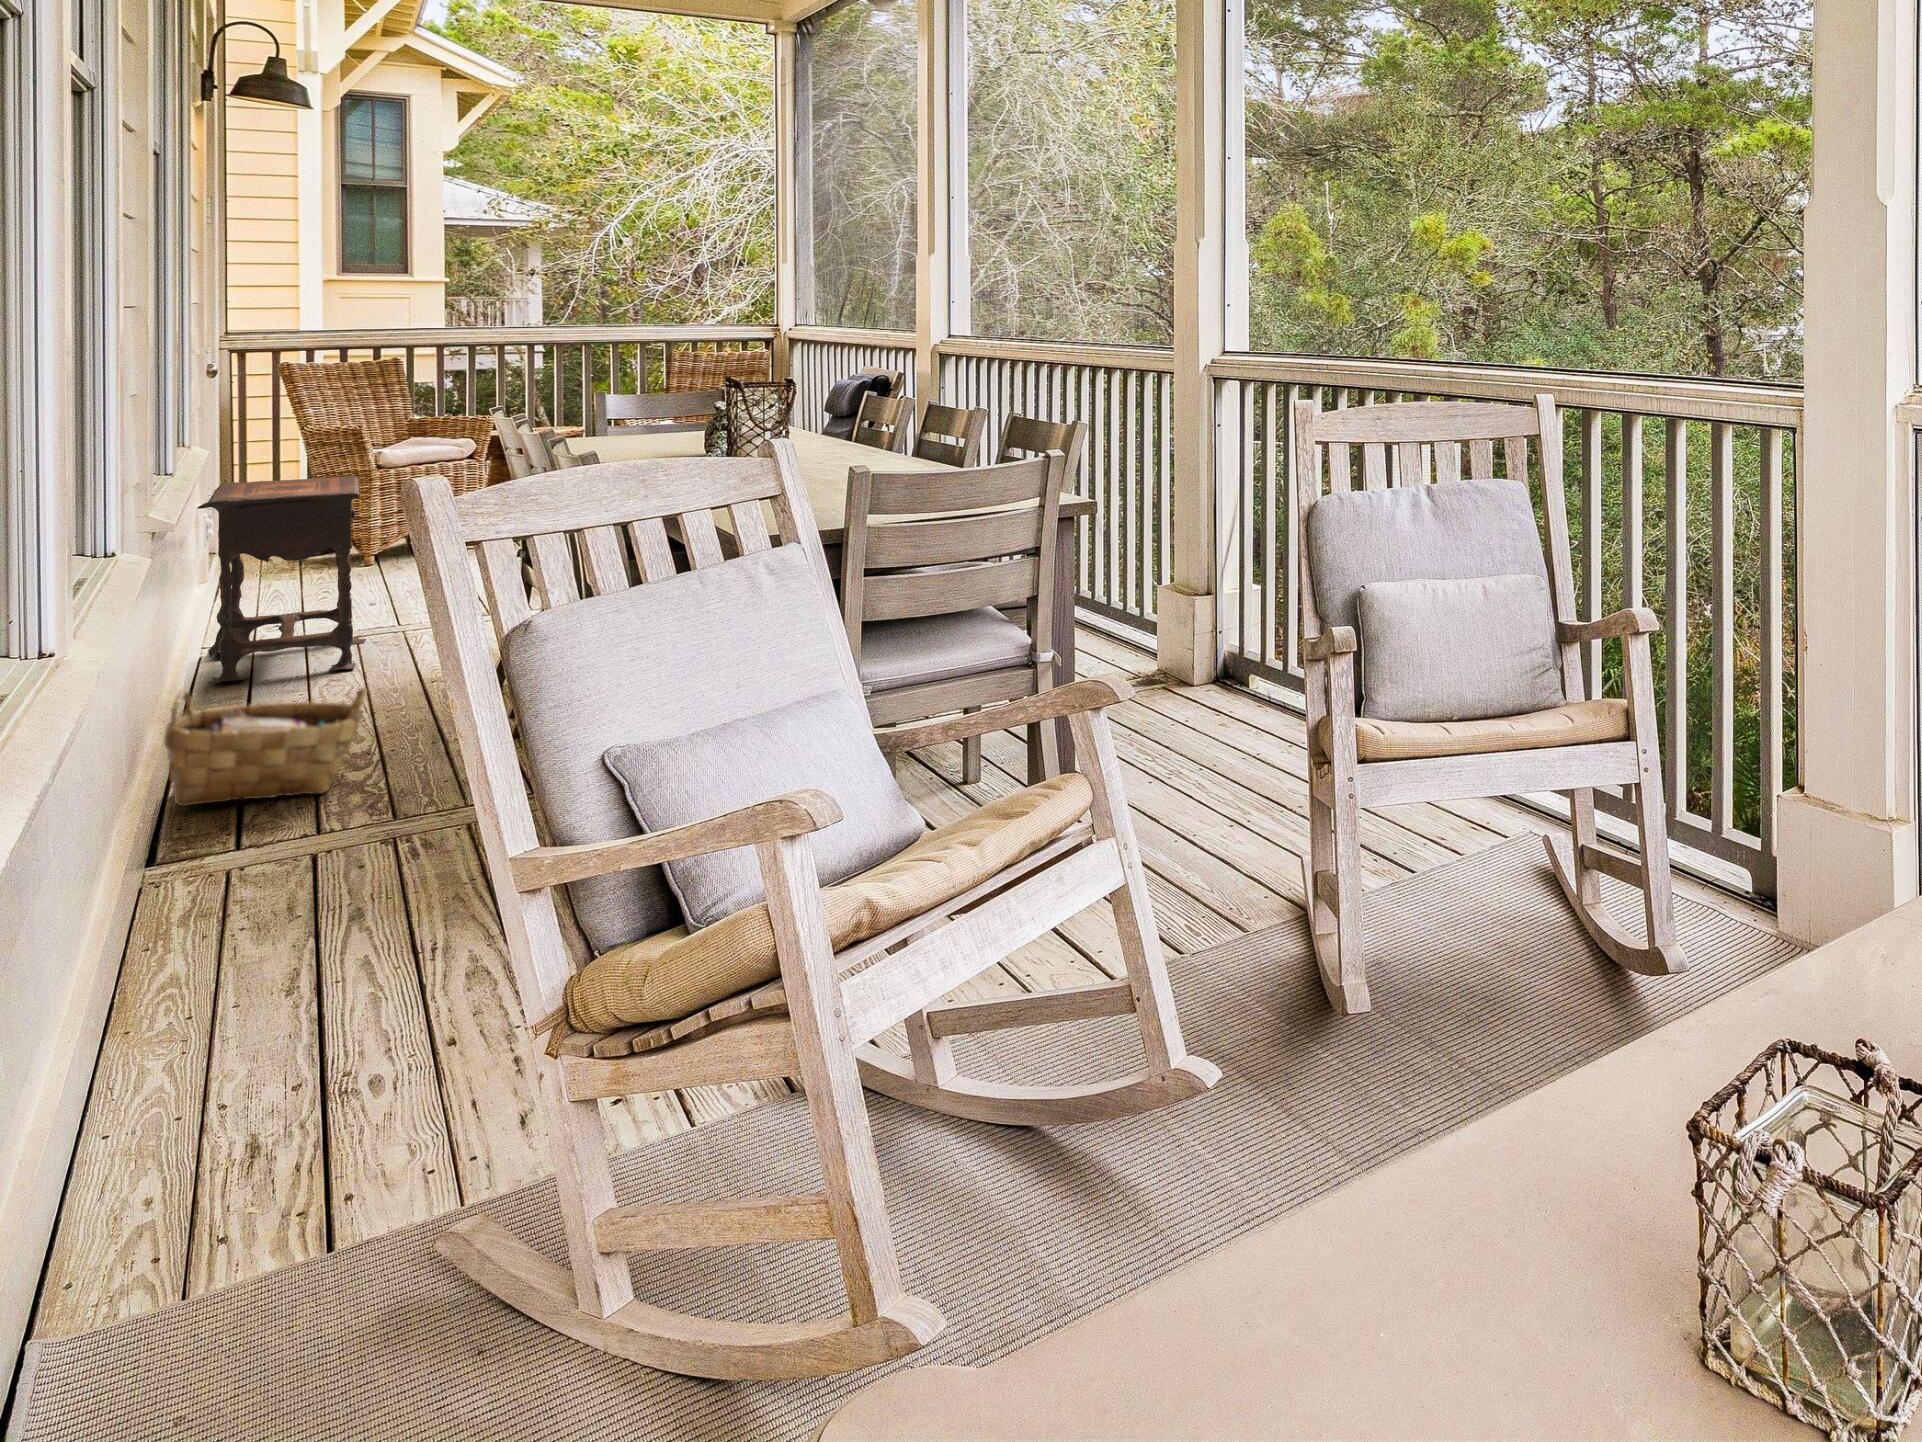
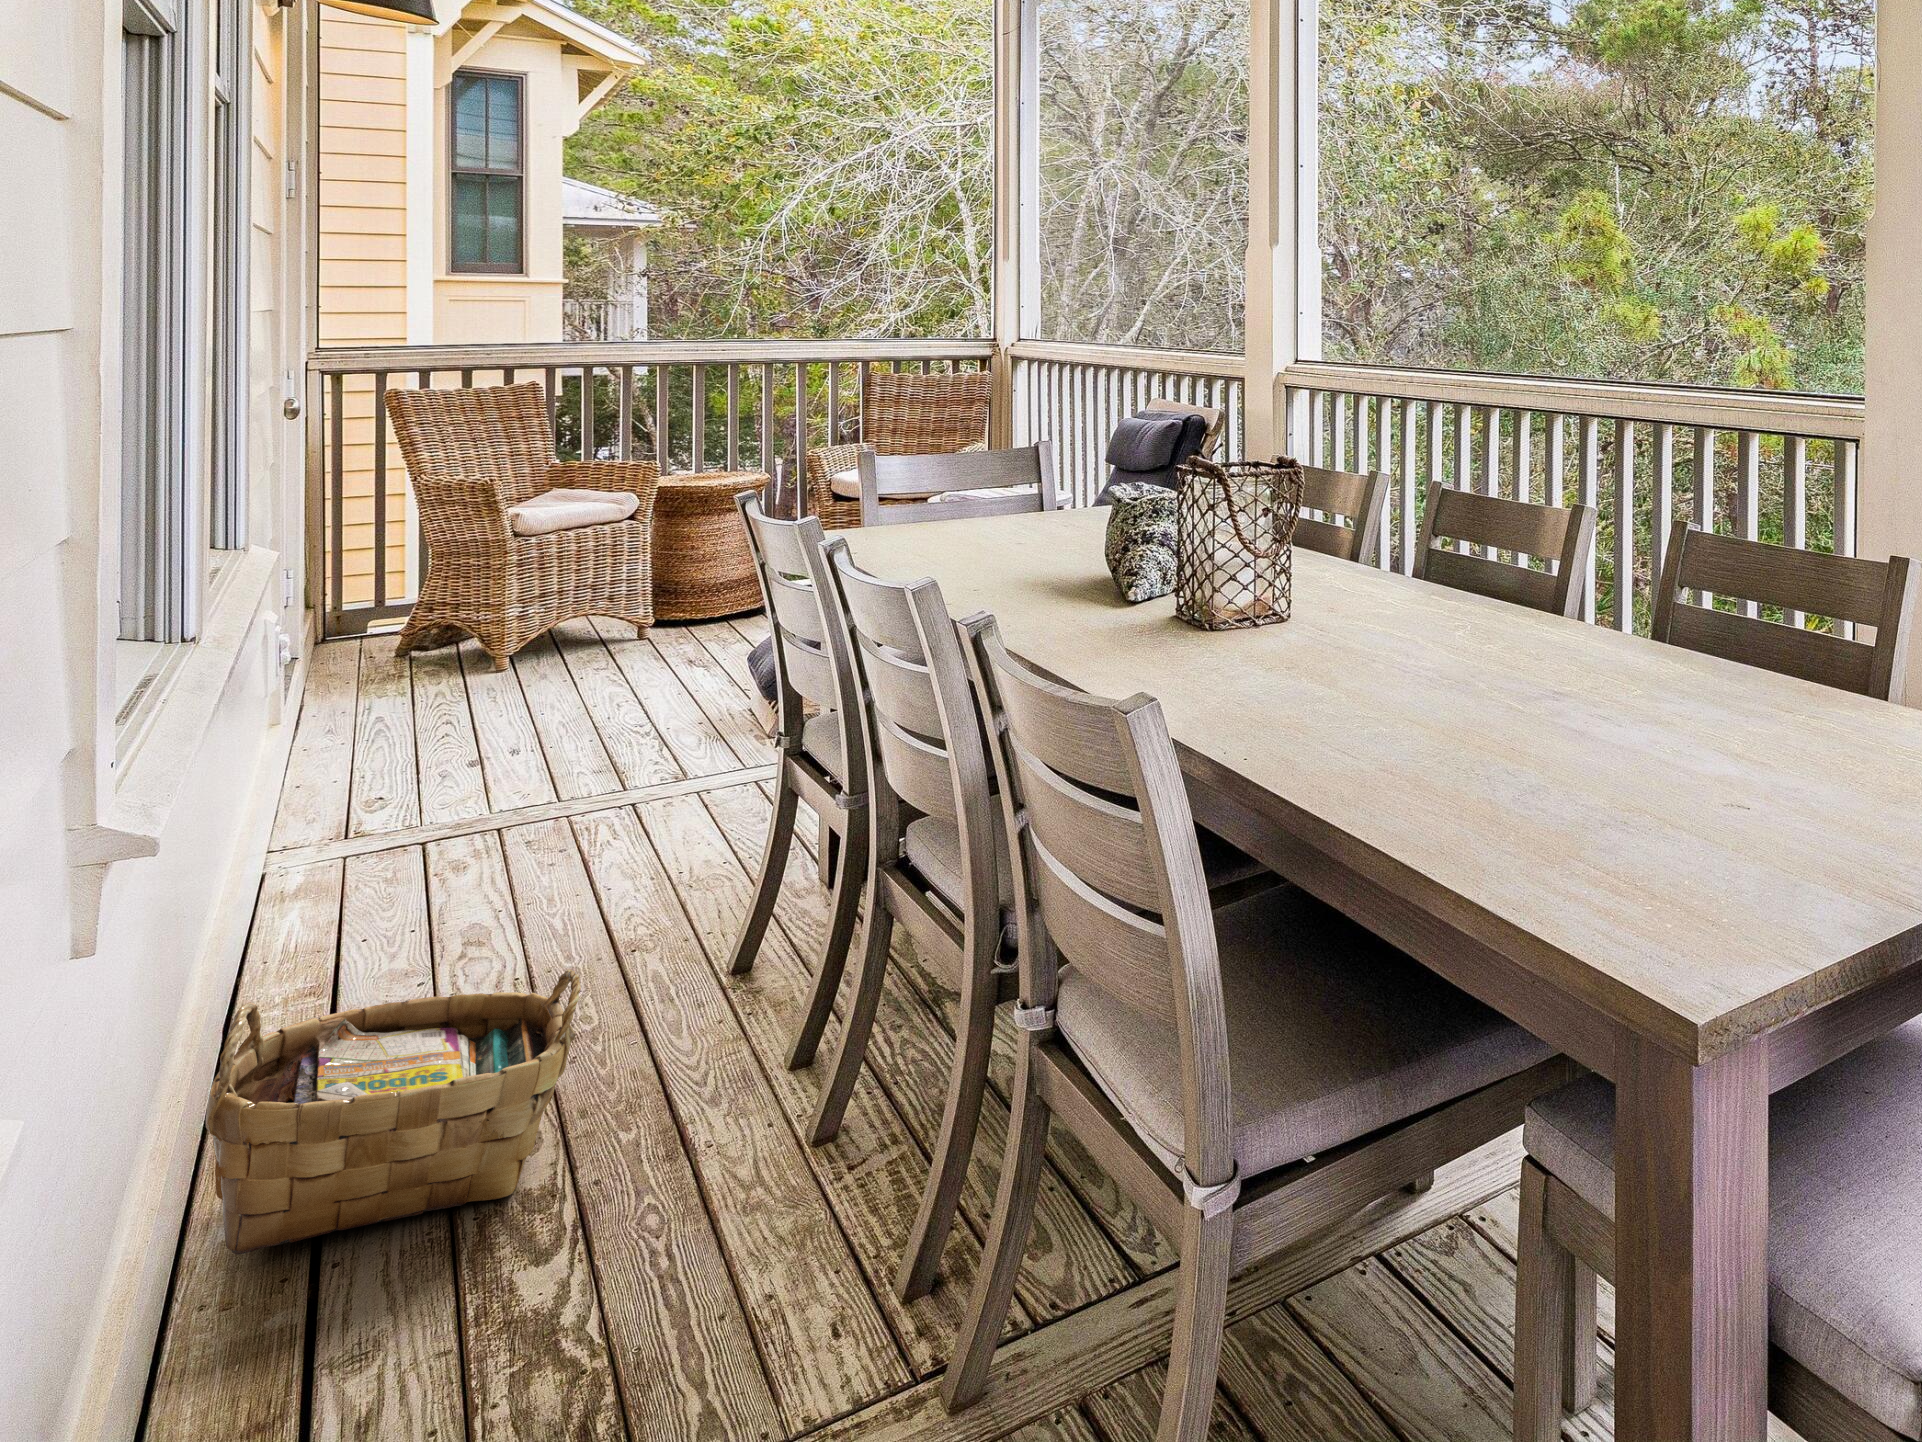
side table: present [197,476,366,683] -> none [274,554,524,899]

